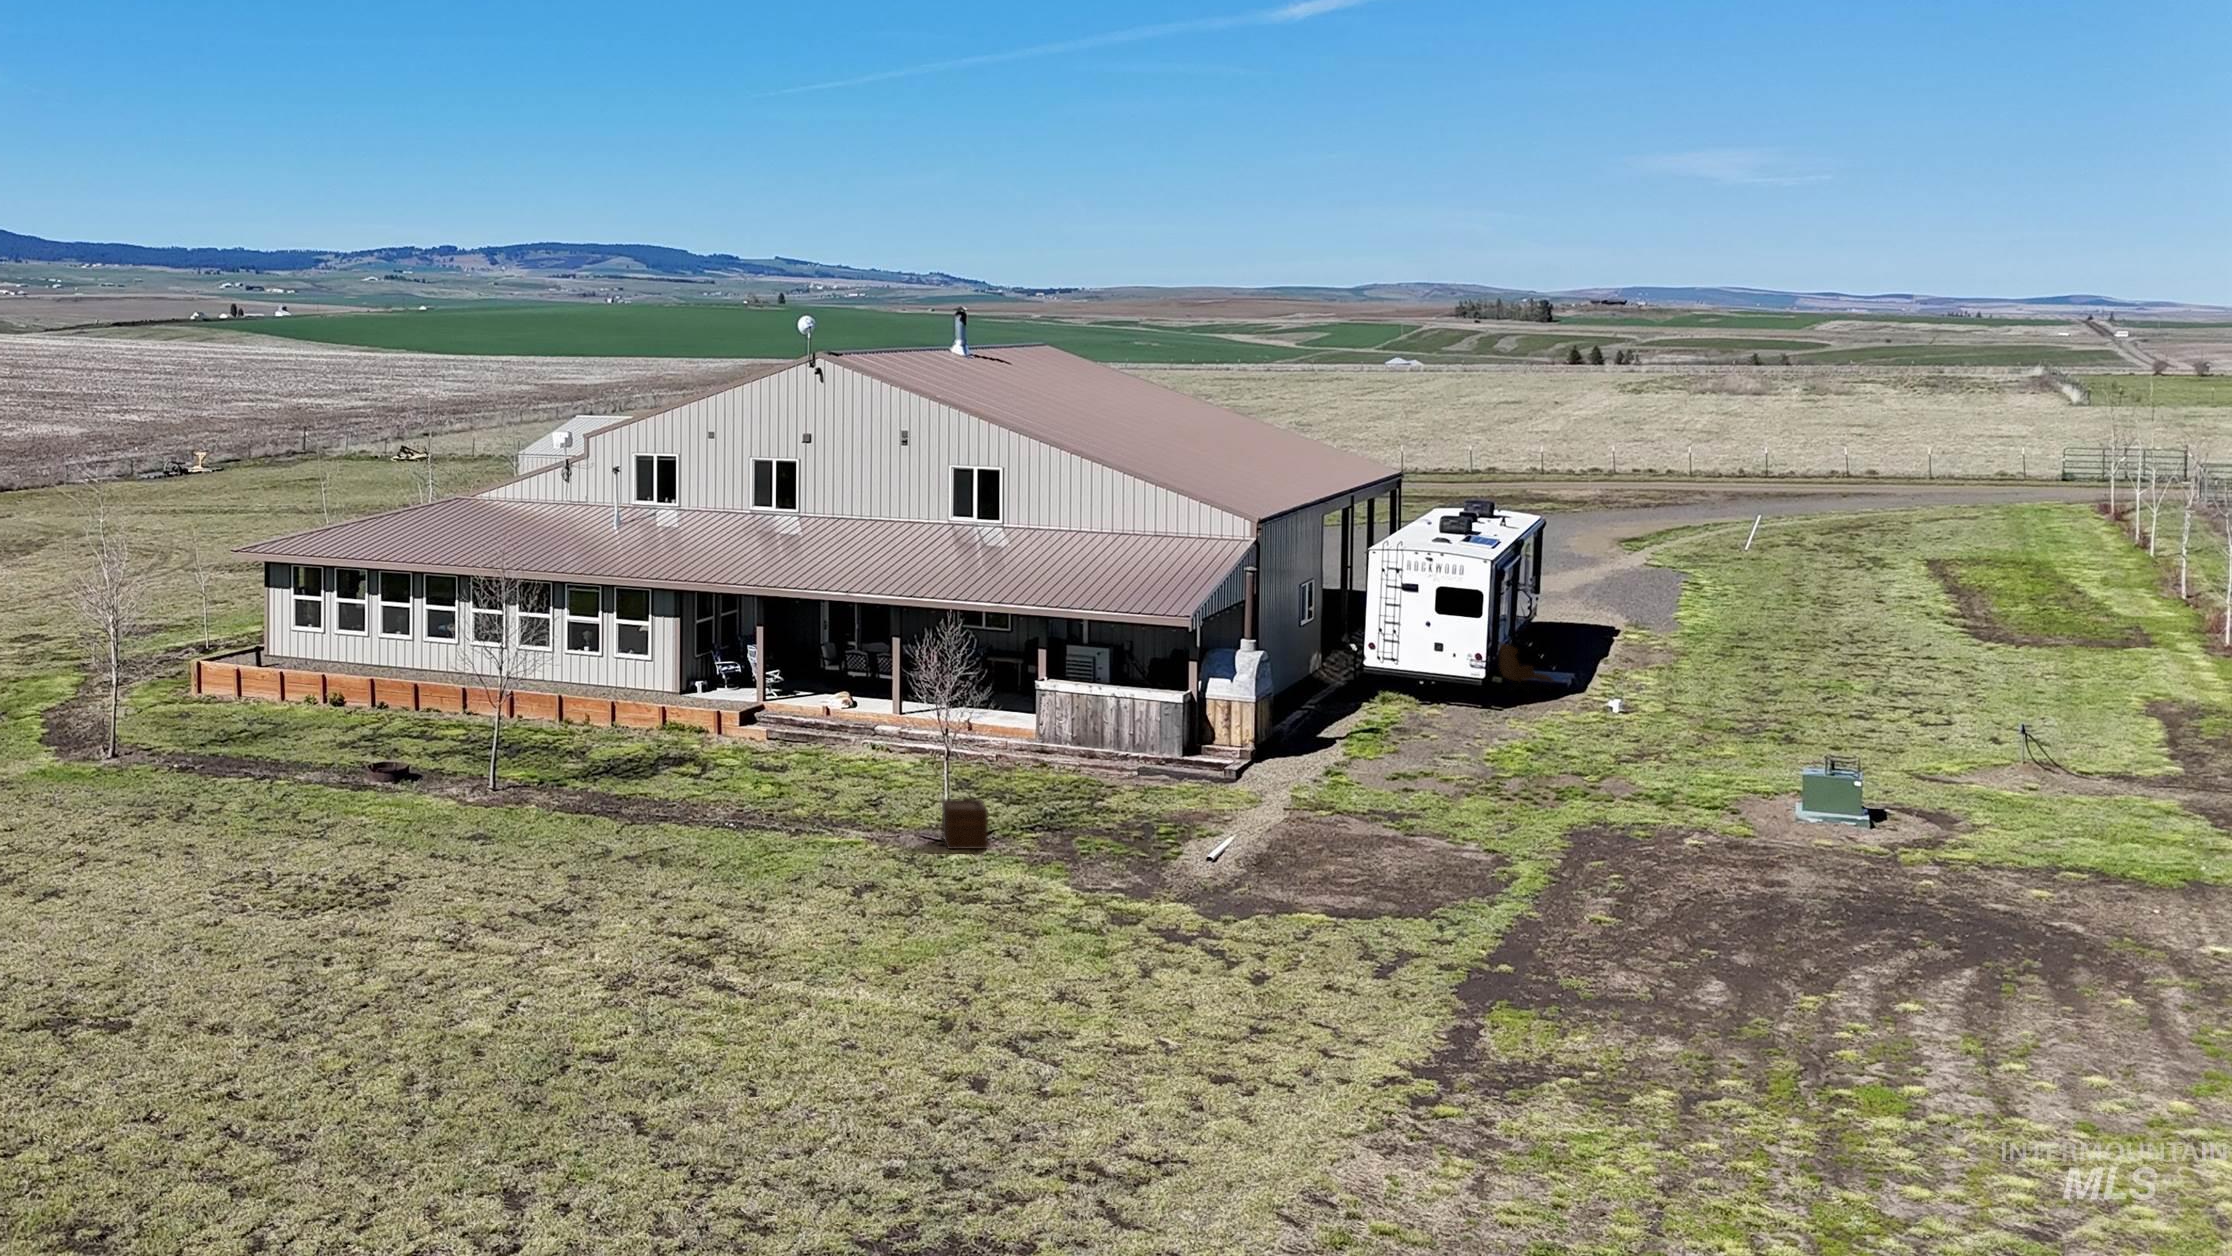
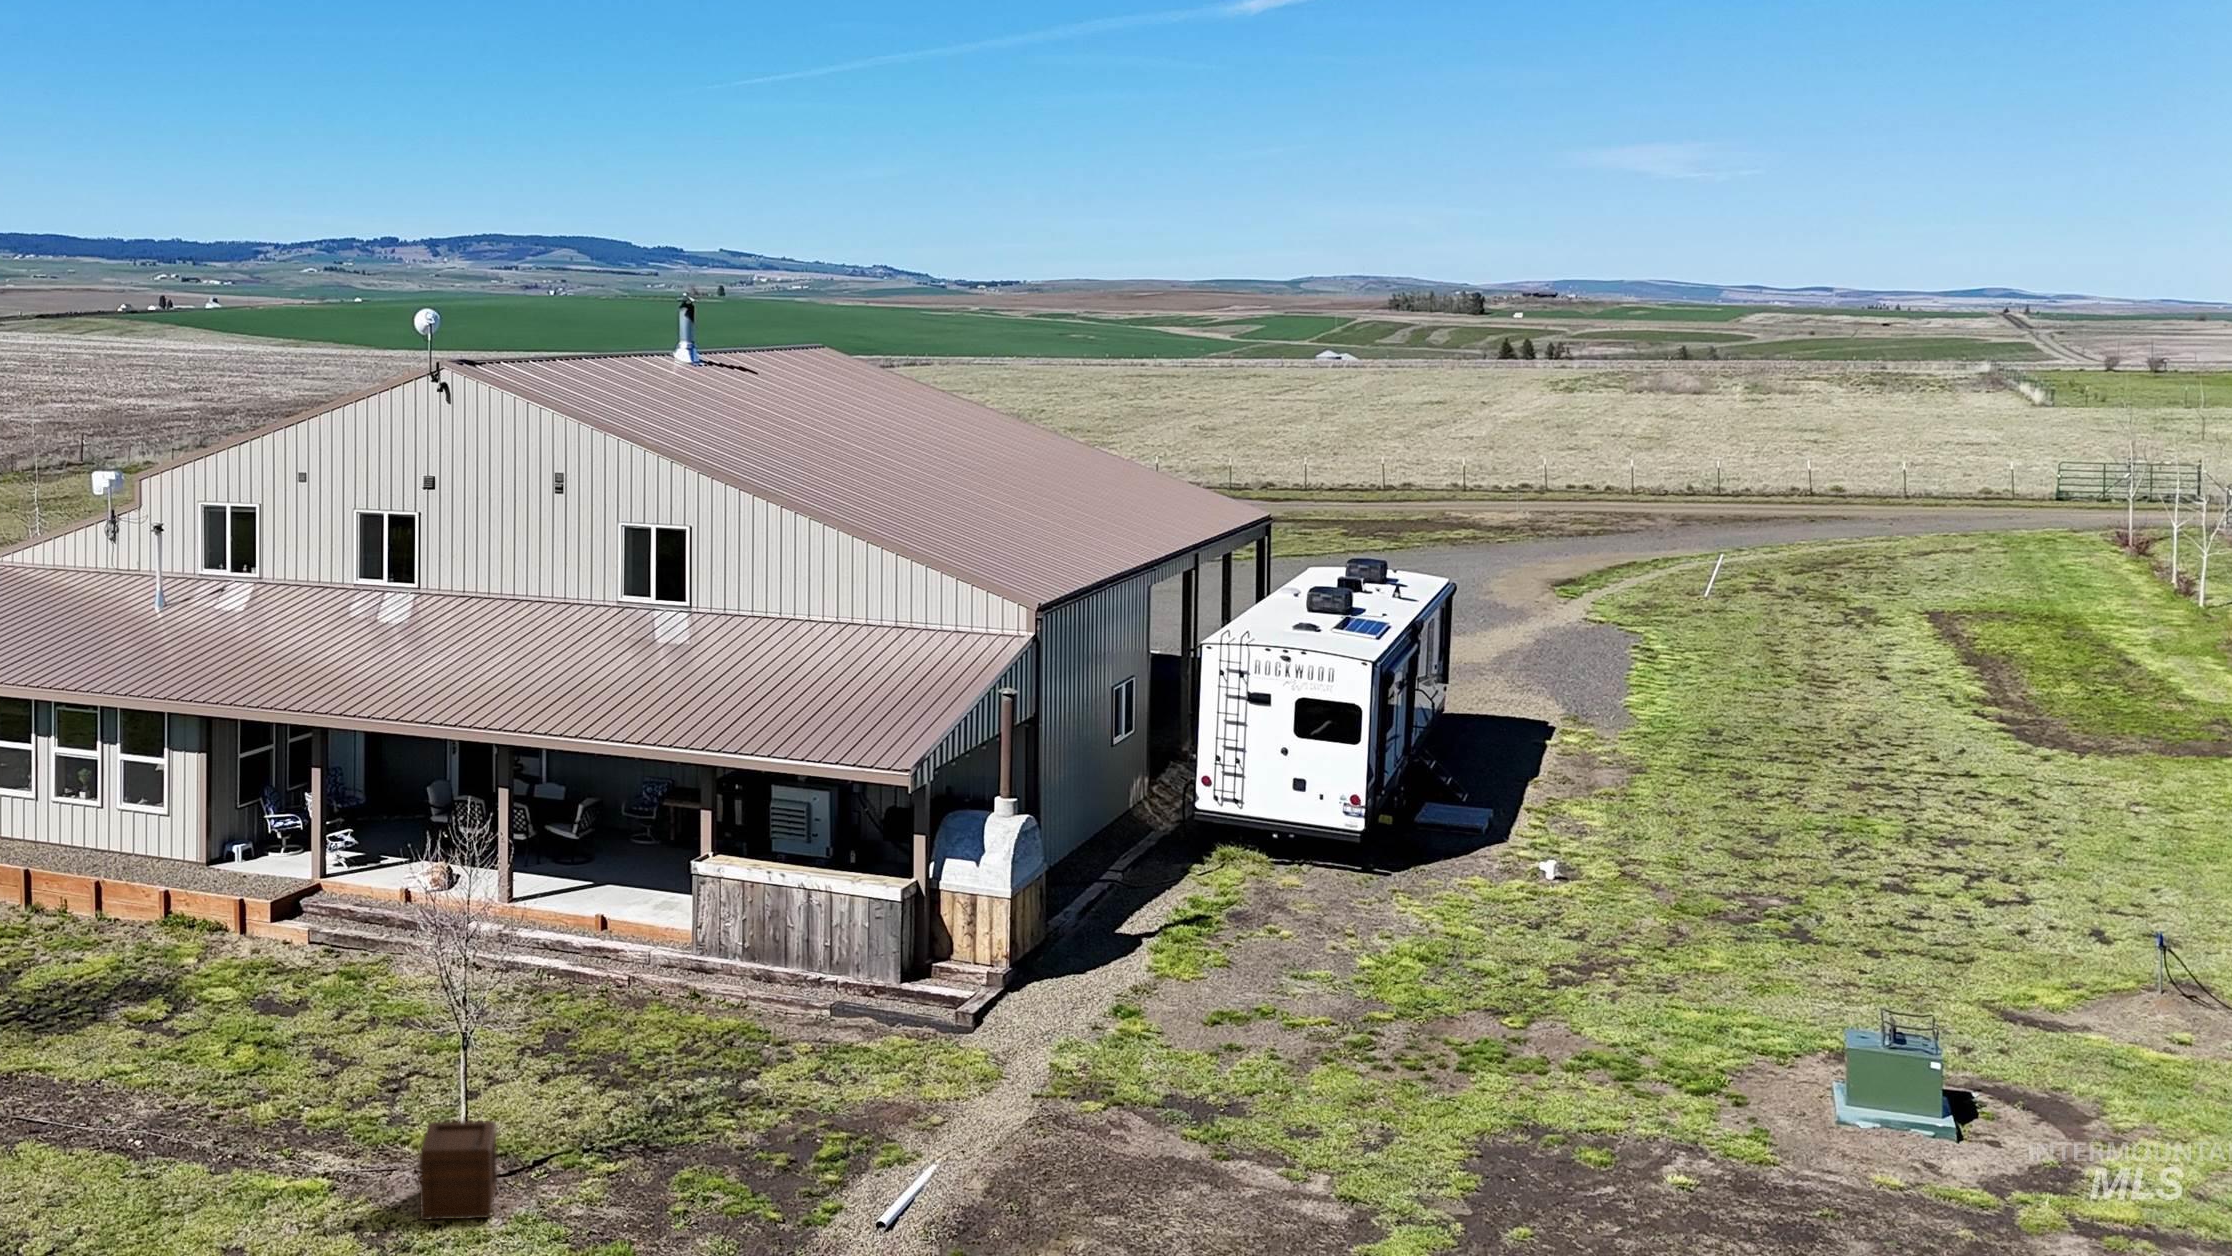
lounge chair: present [1500,643,1554,688] -> none [1388,770,1468,842]

